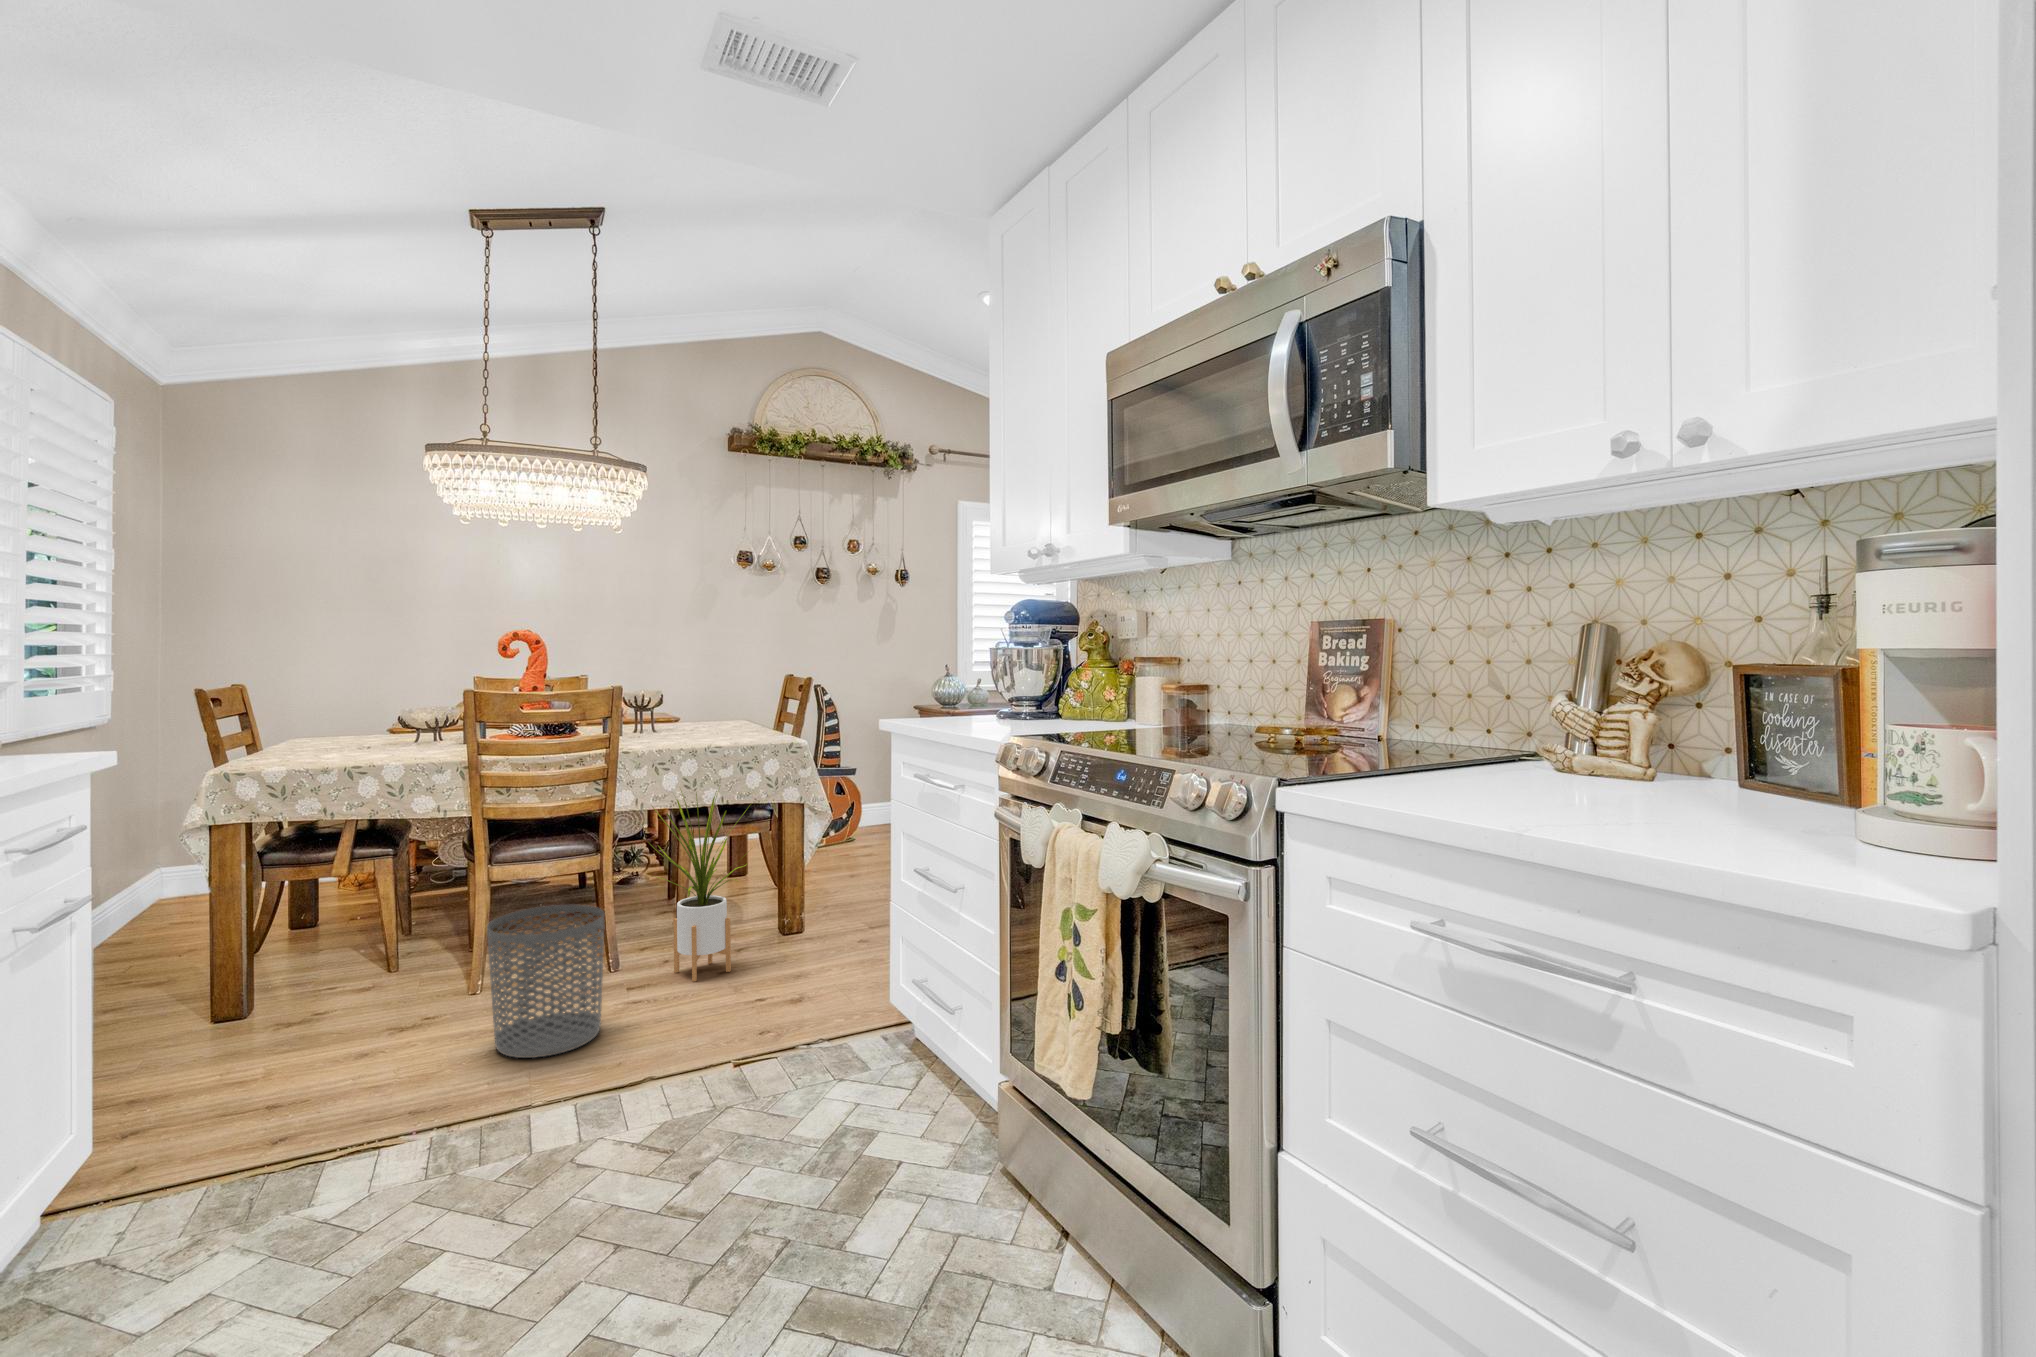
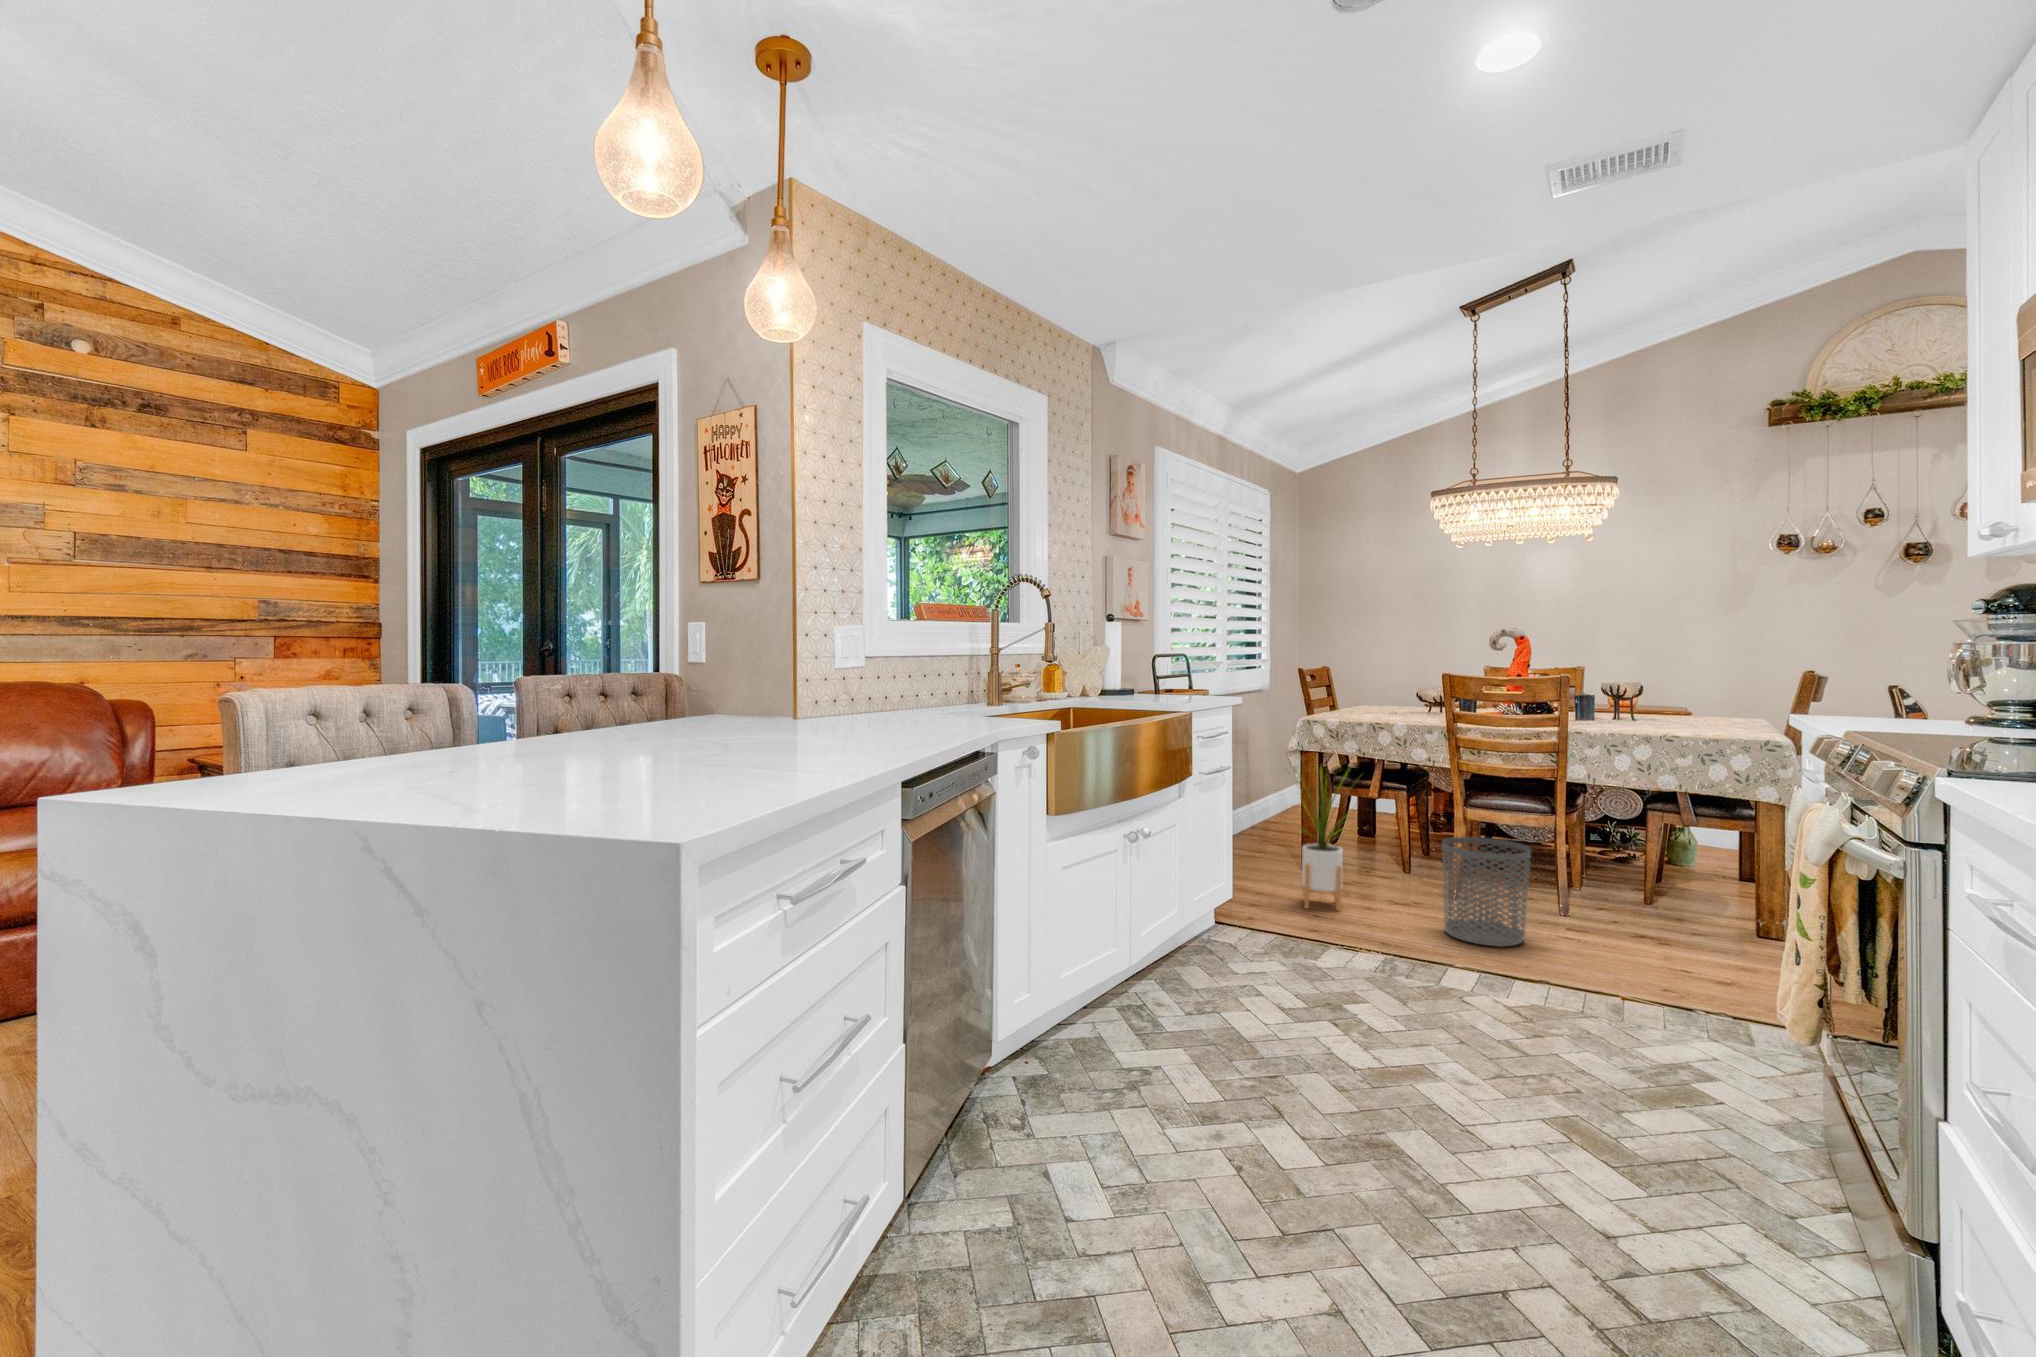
house plant: present [648,787,747,981] -> present [1294,769,1355,911]

